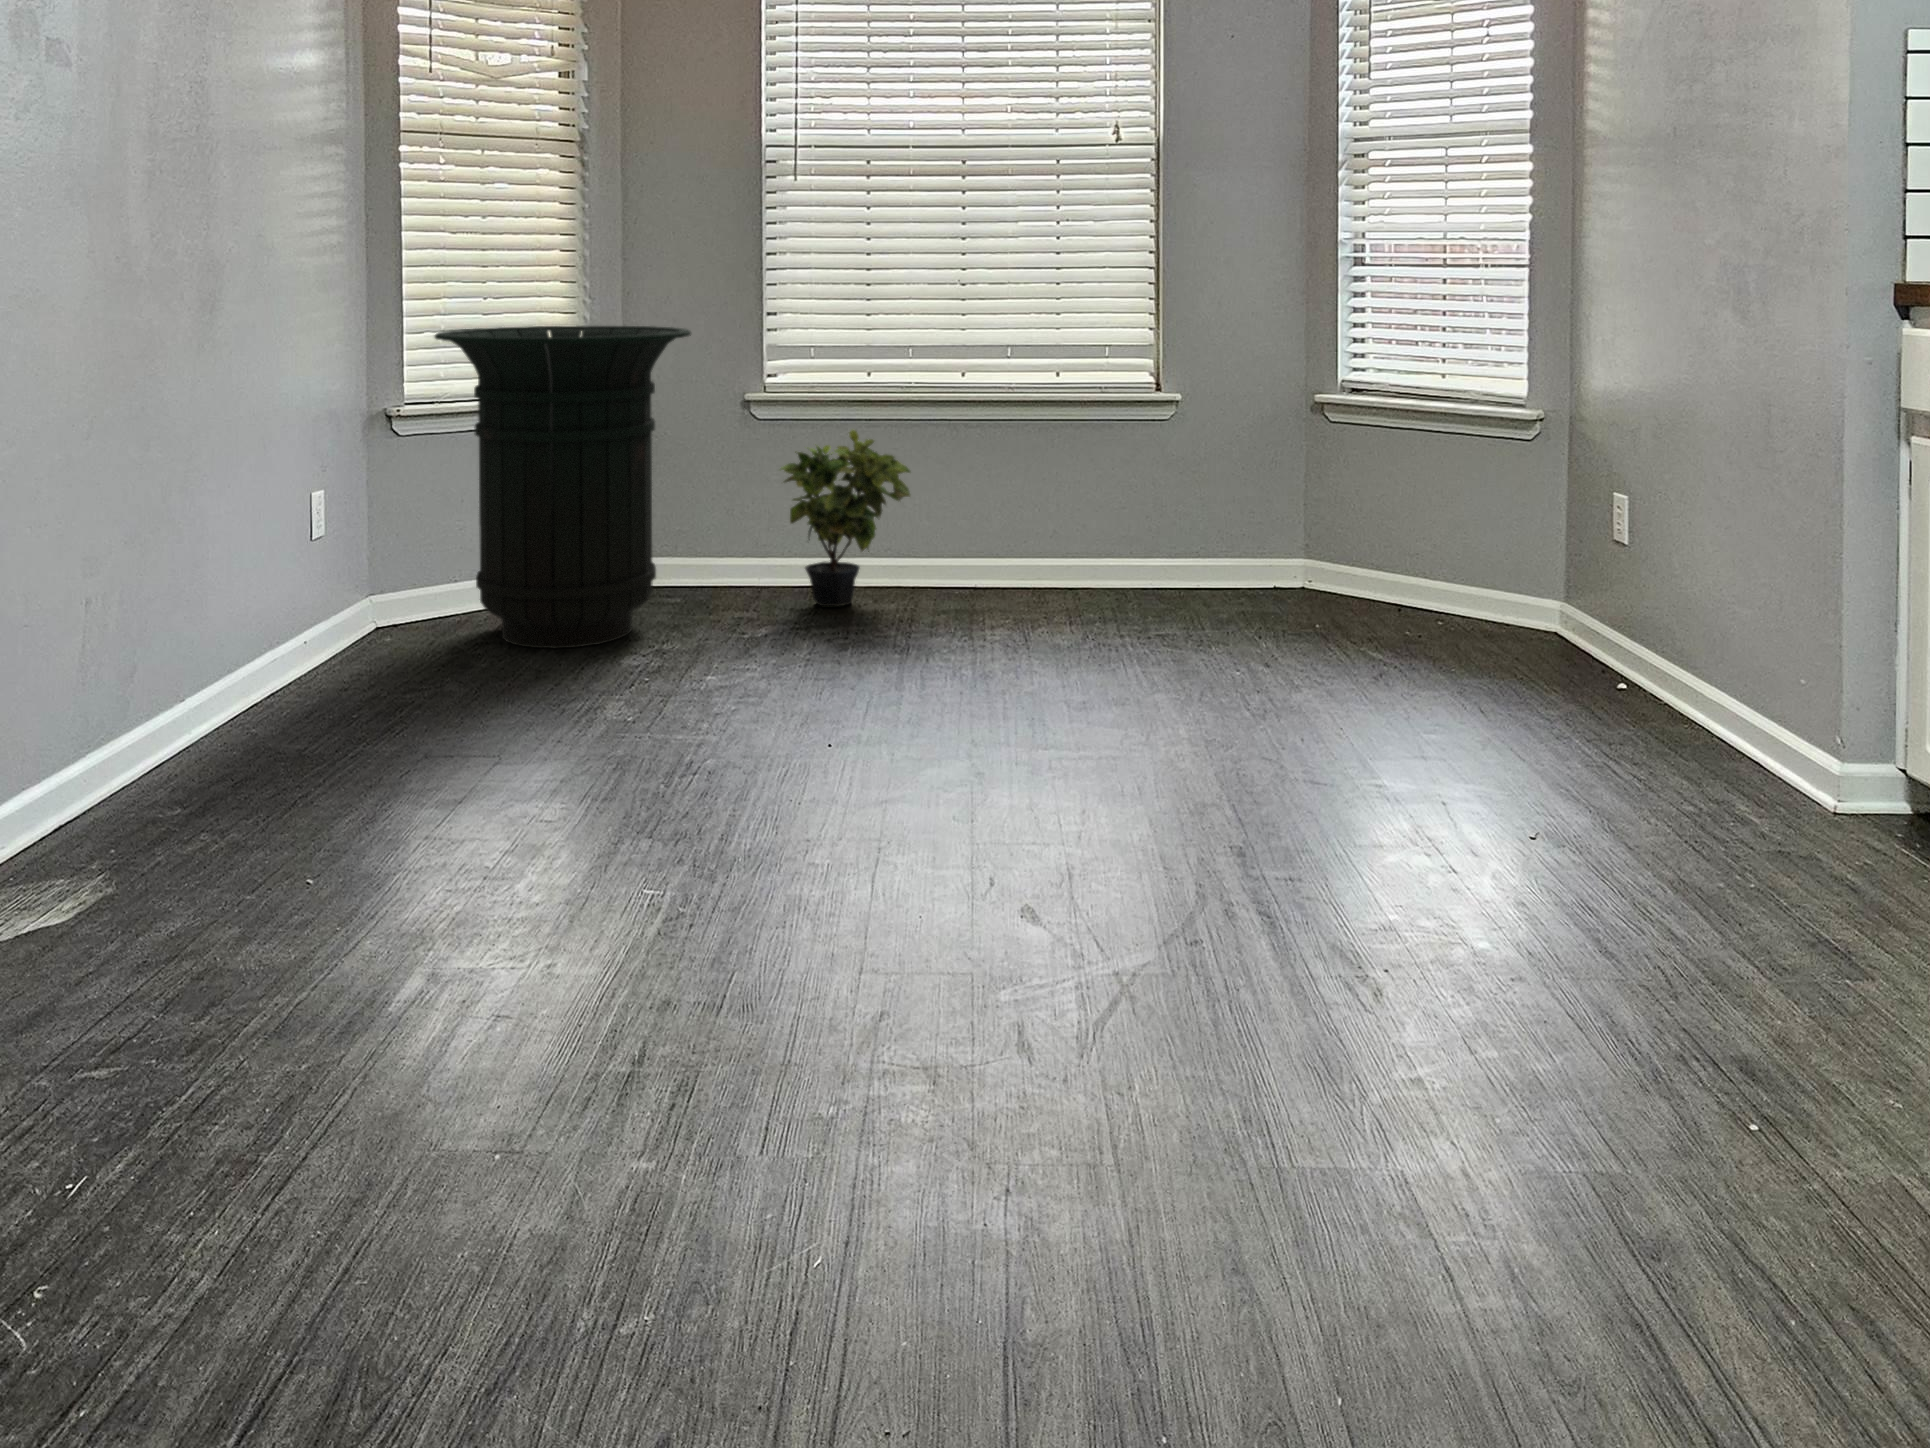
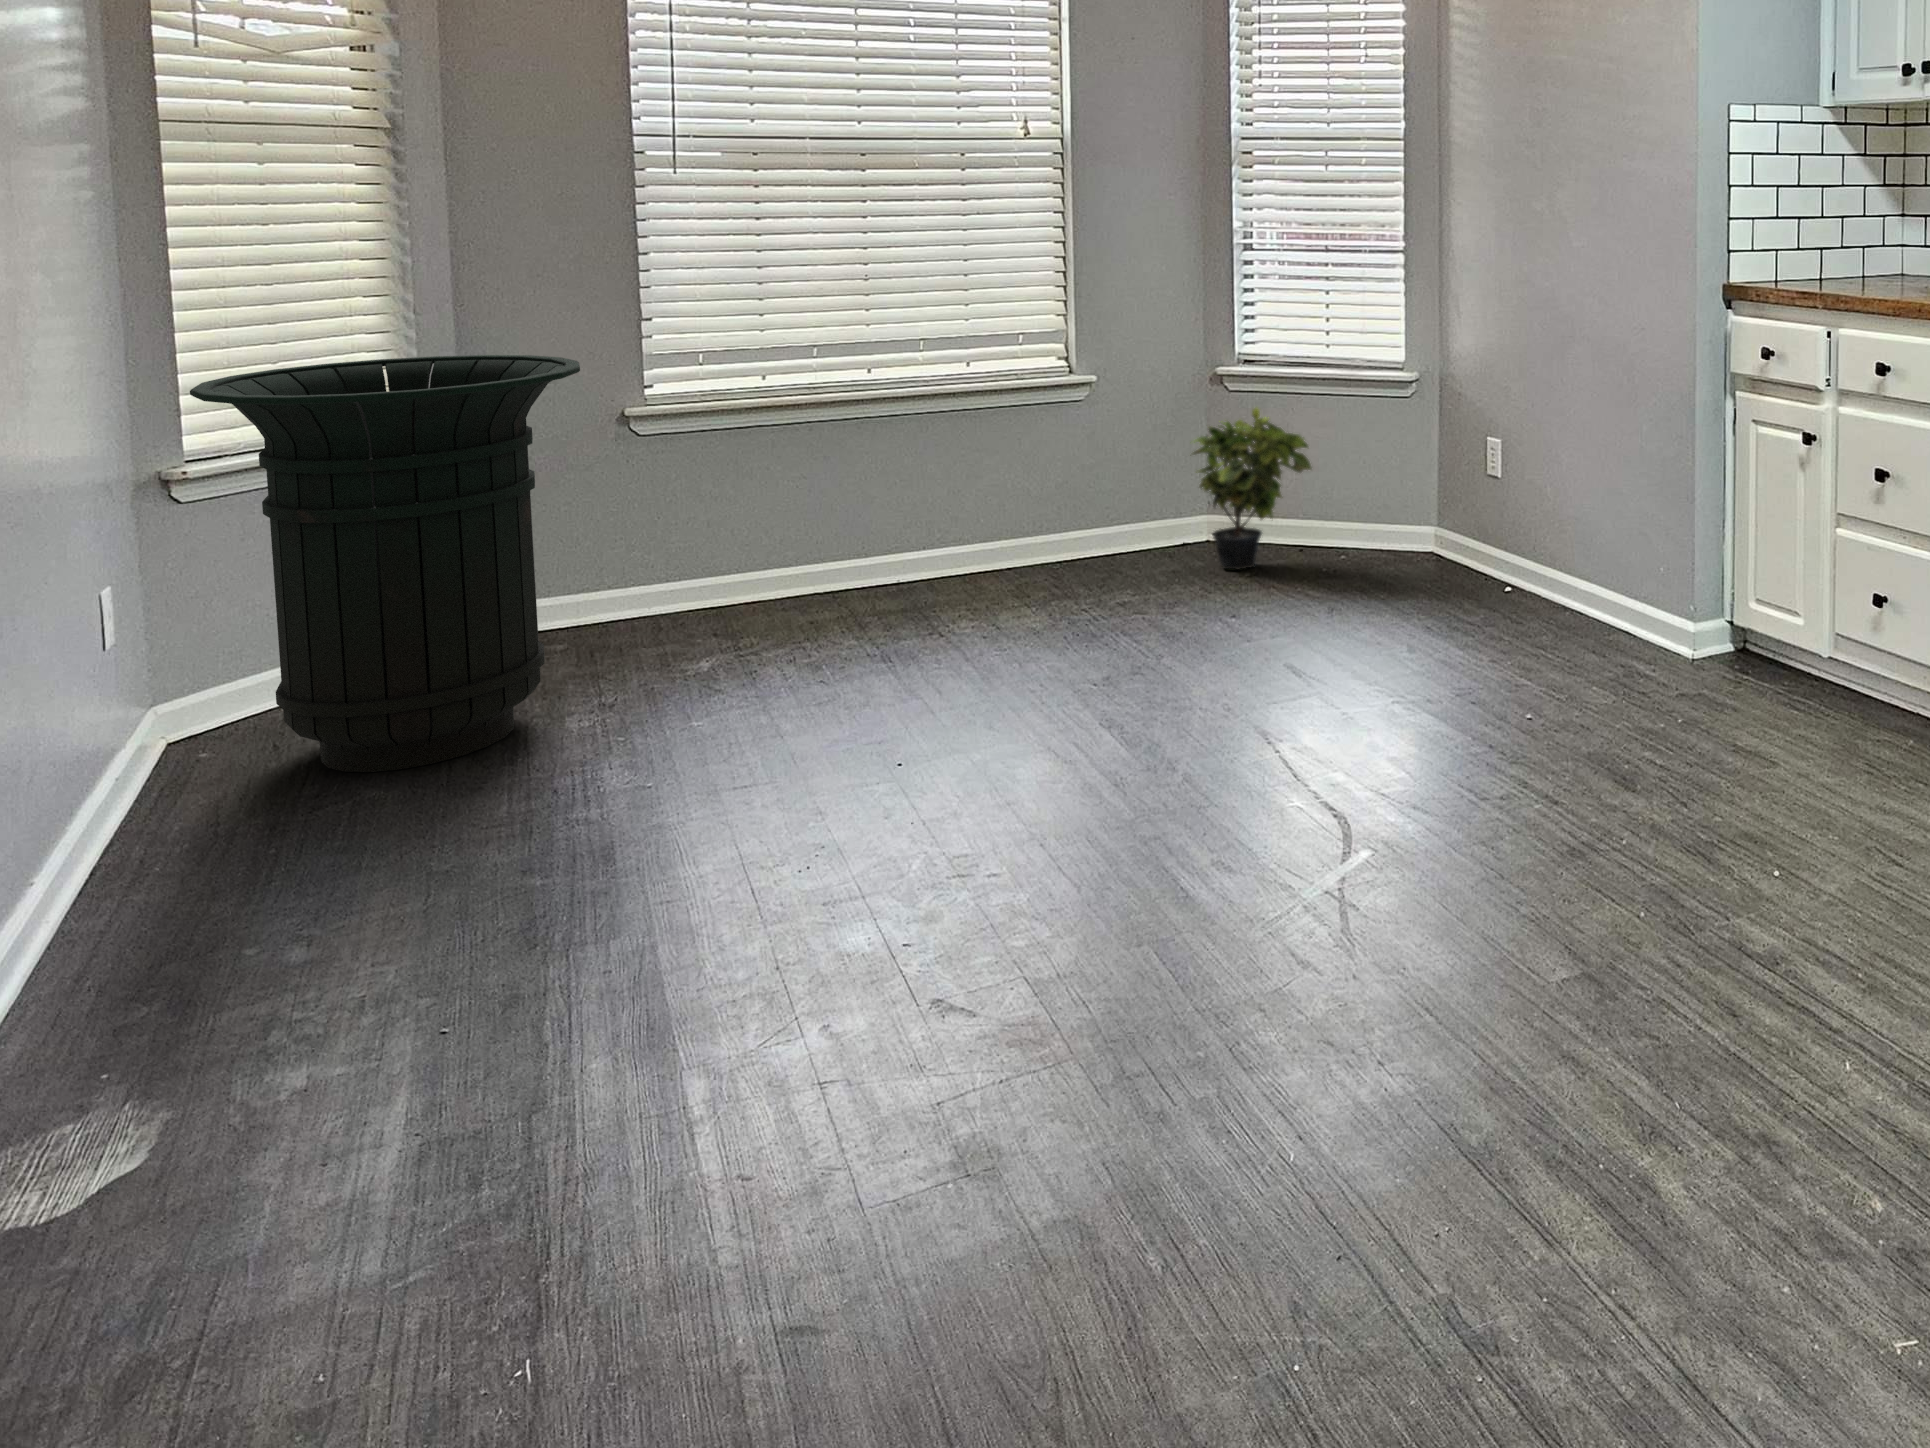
potted plant: present [781,430,910,606] -> present [1193,408,1311,570]

